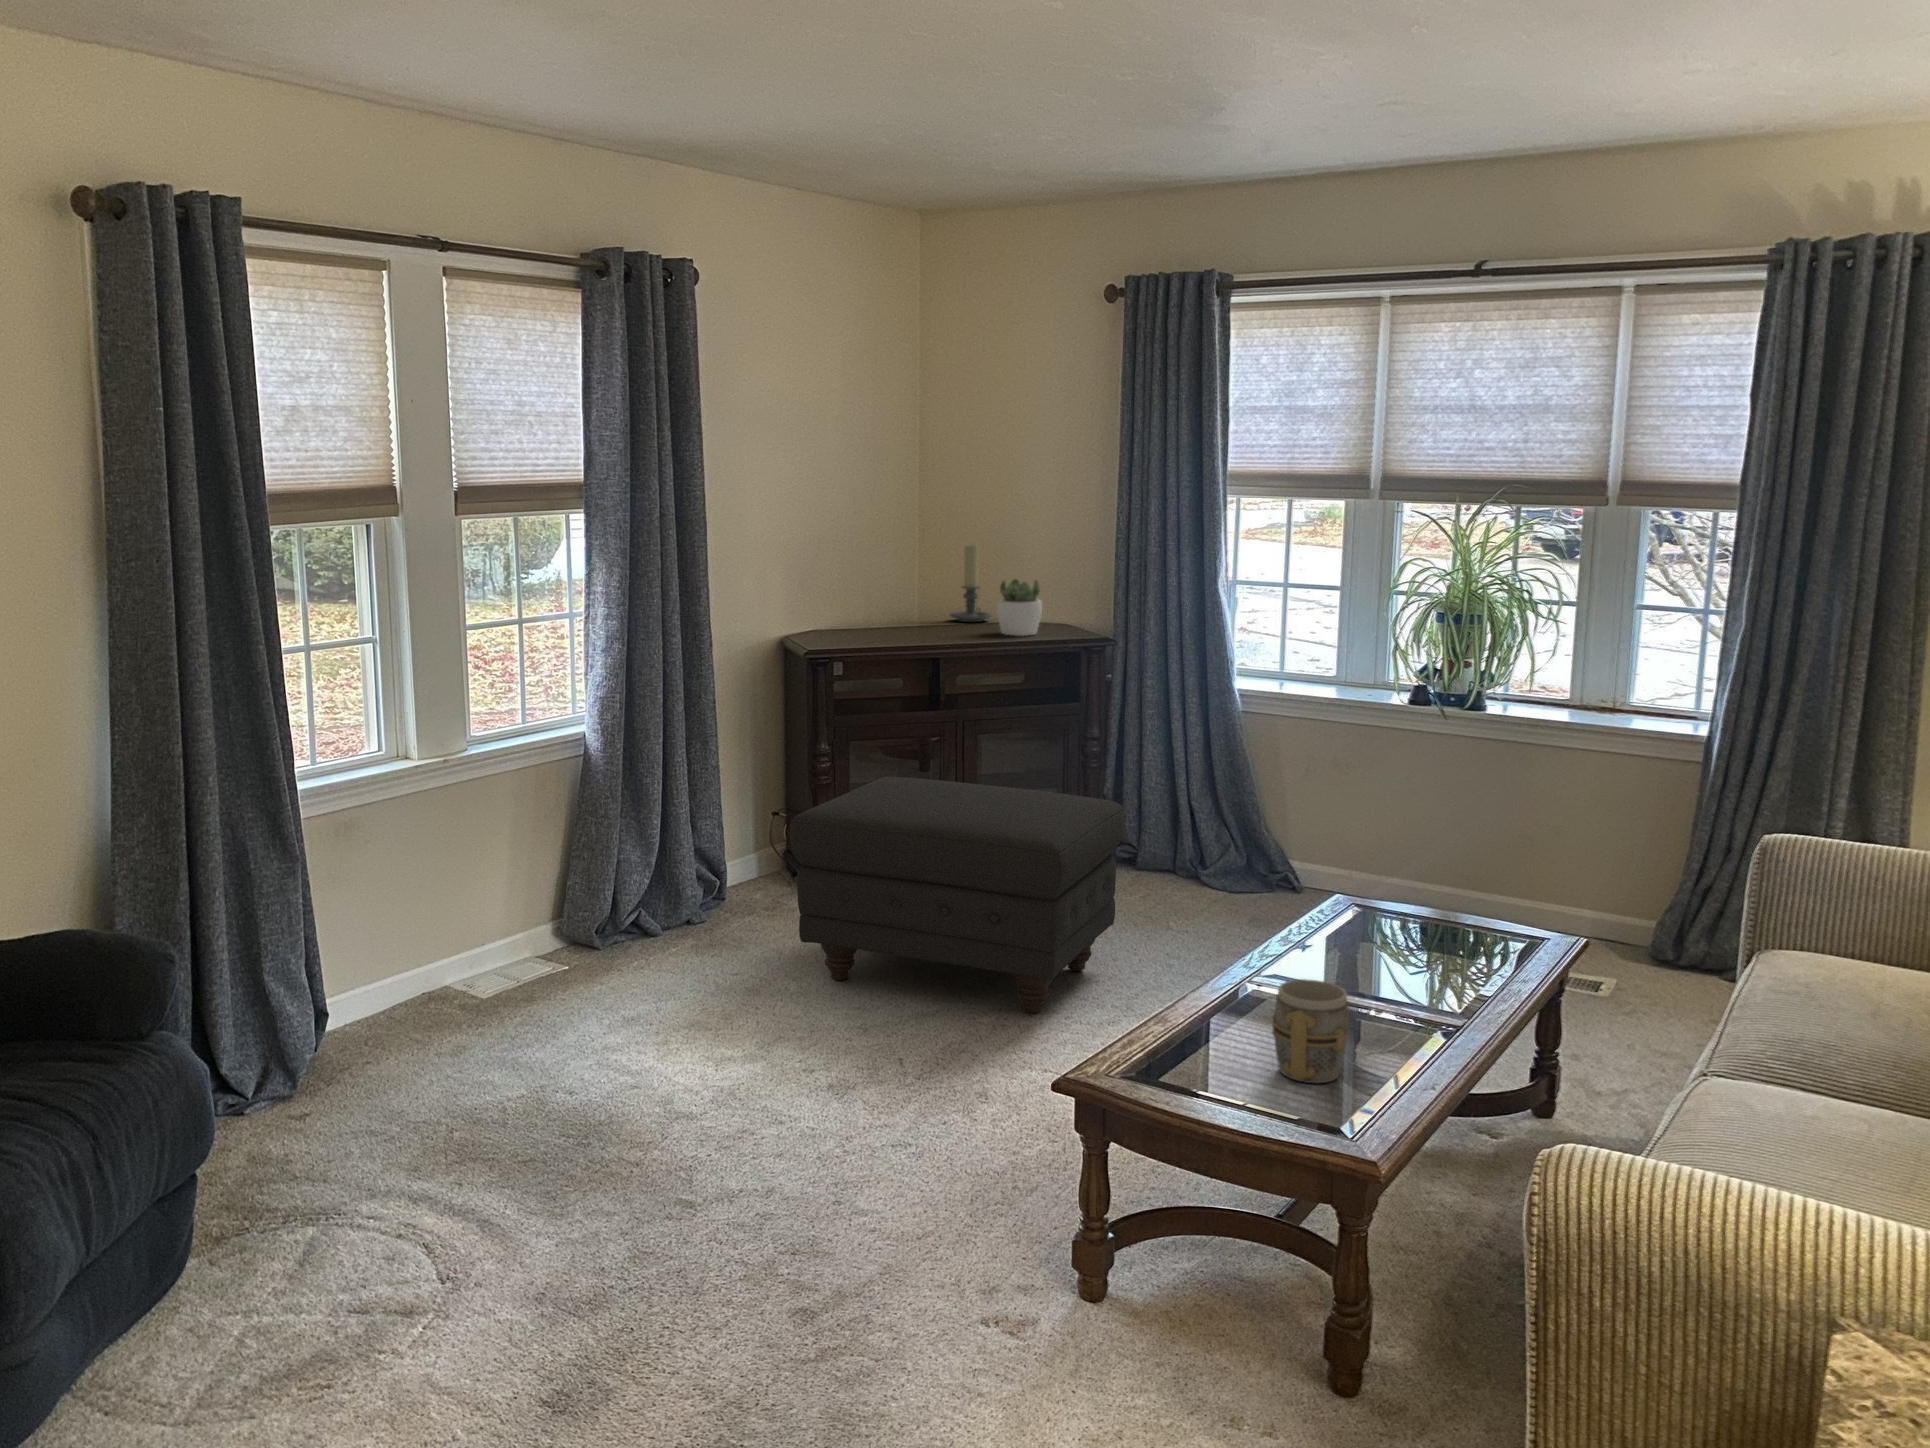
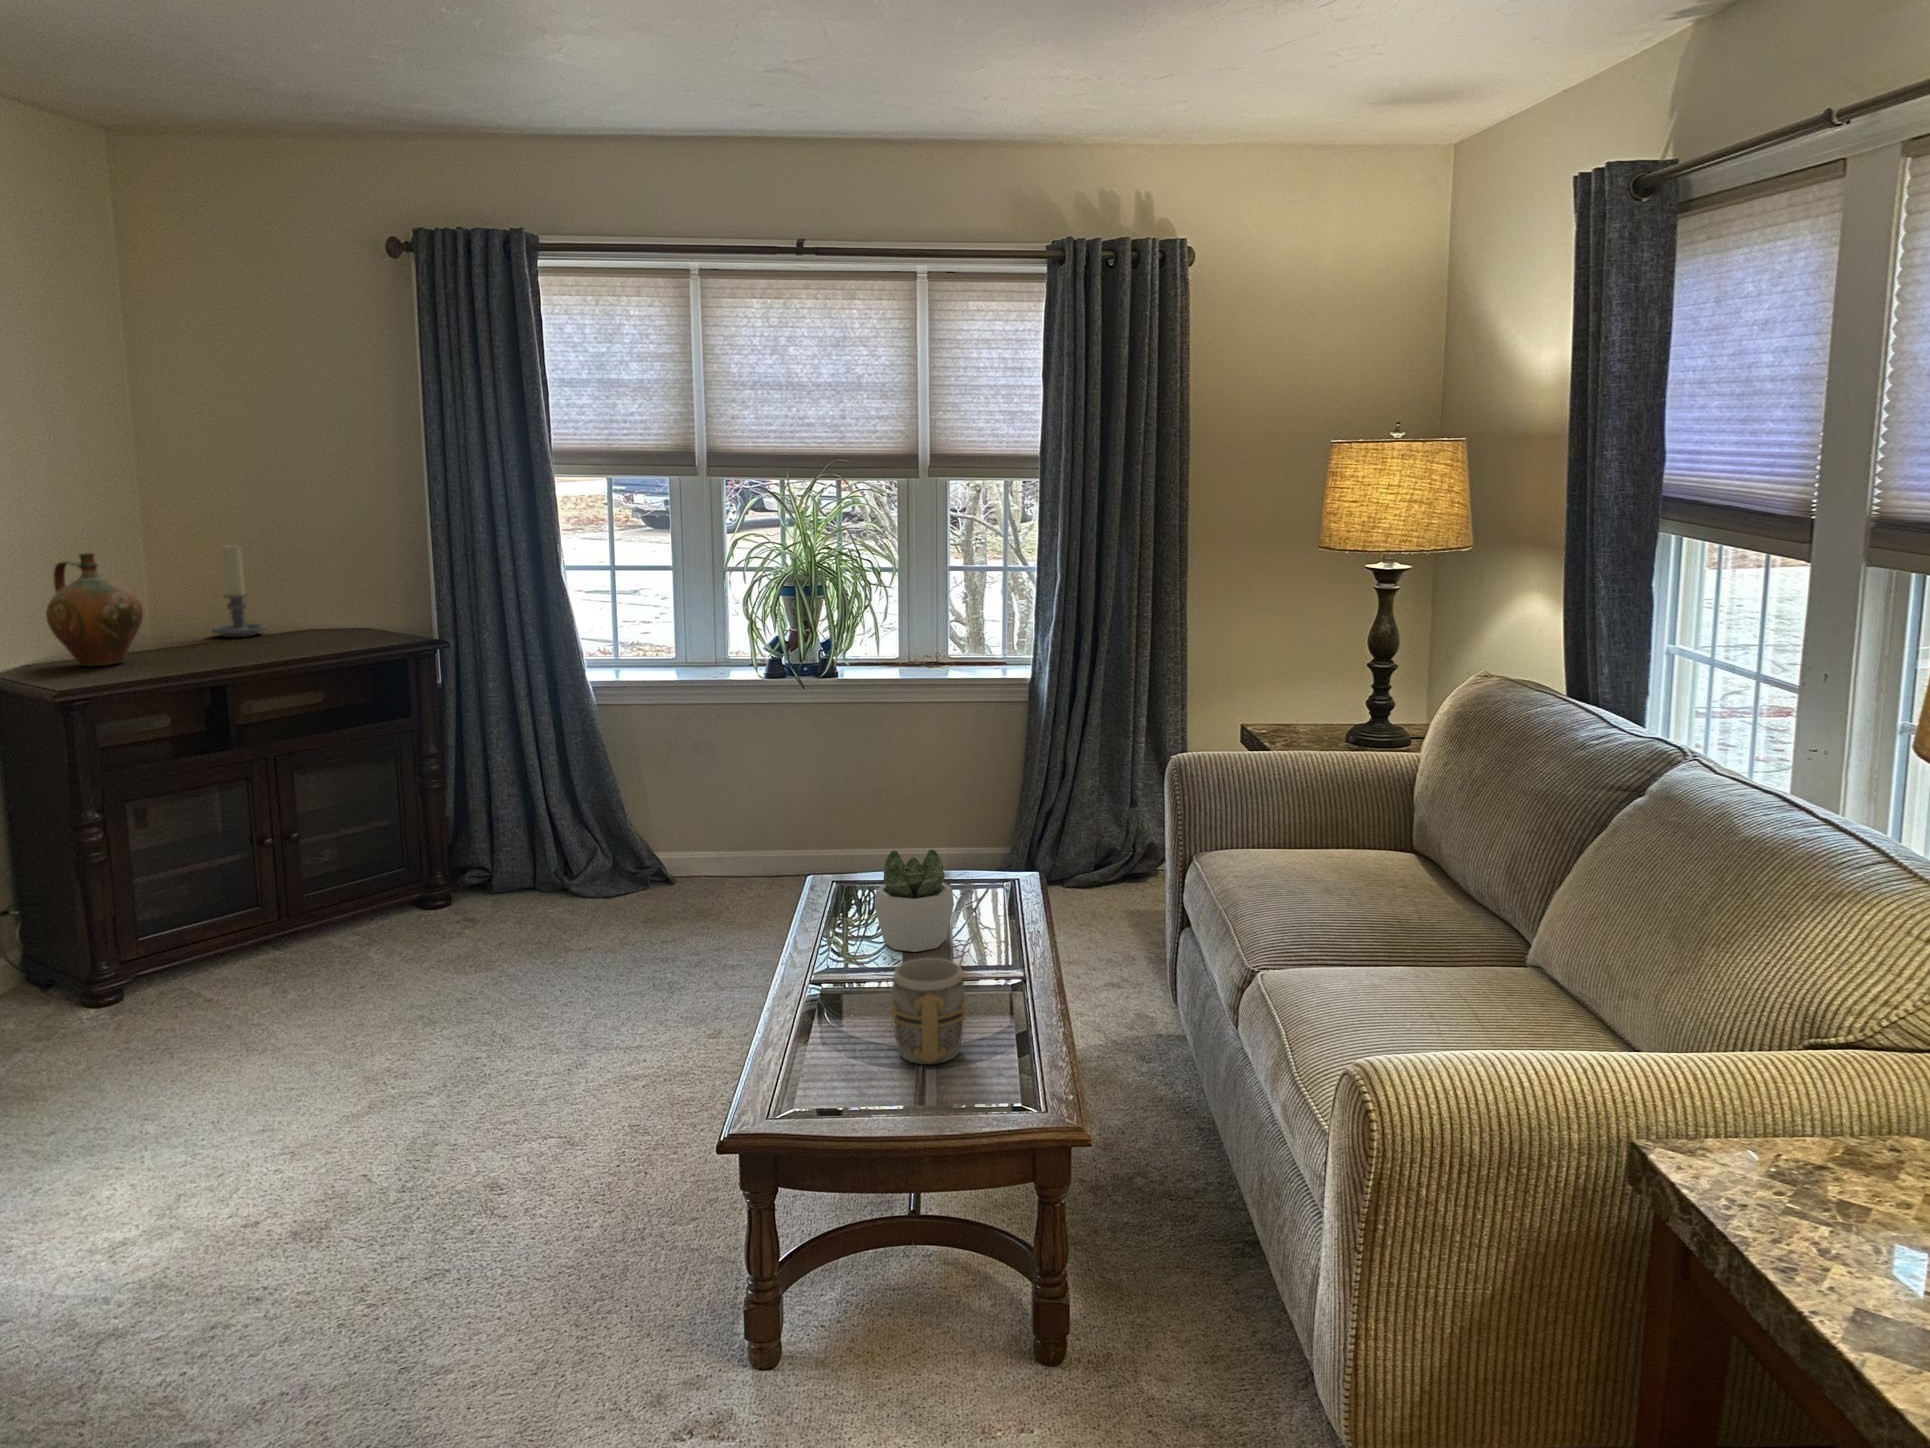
ceramic jug: none [822,544,887,634] -> present [46,553,143,666]
succulent plant: present [997,579,1042,636] -> present [875,849,954,952]
ottoman: present [790,776,1125,1013] -> none [121,815,532,1095]

